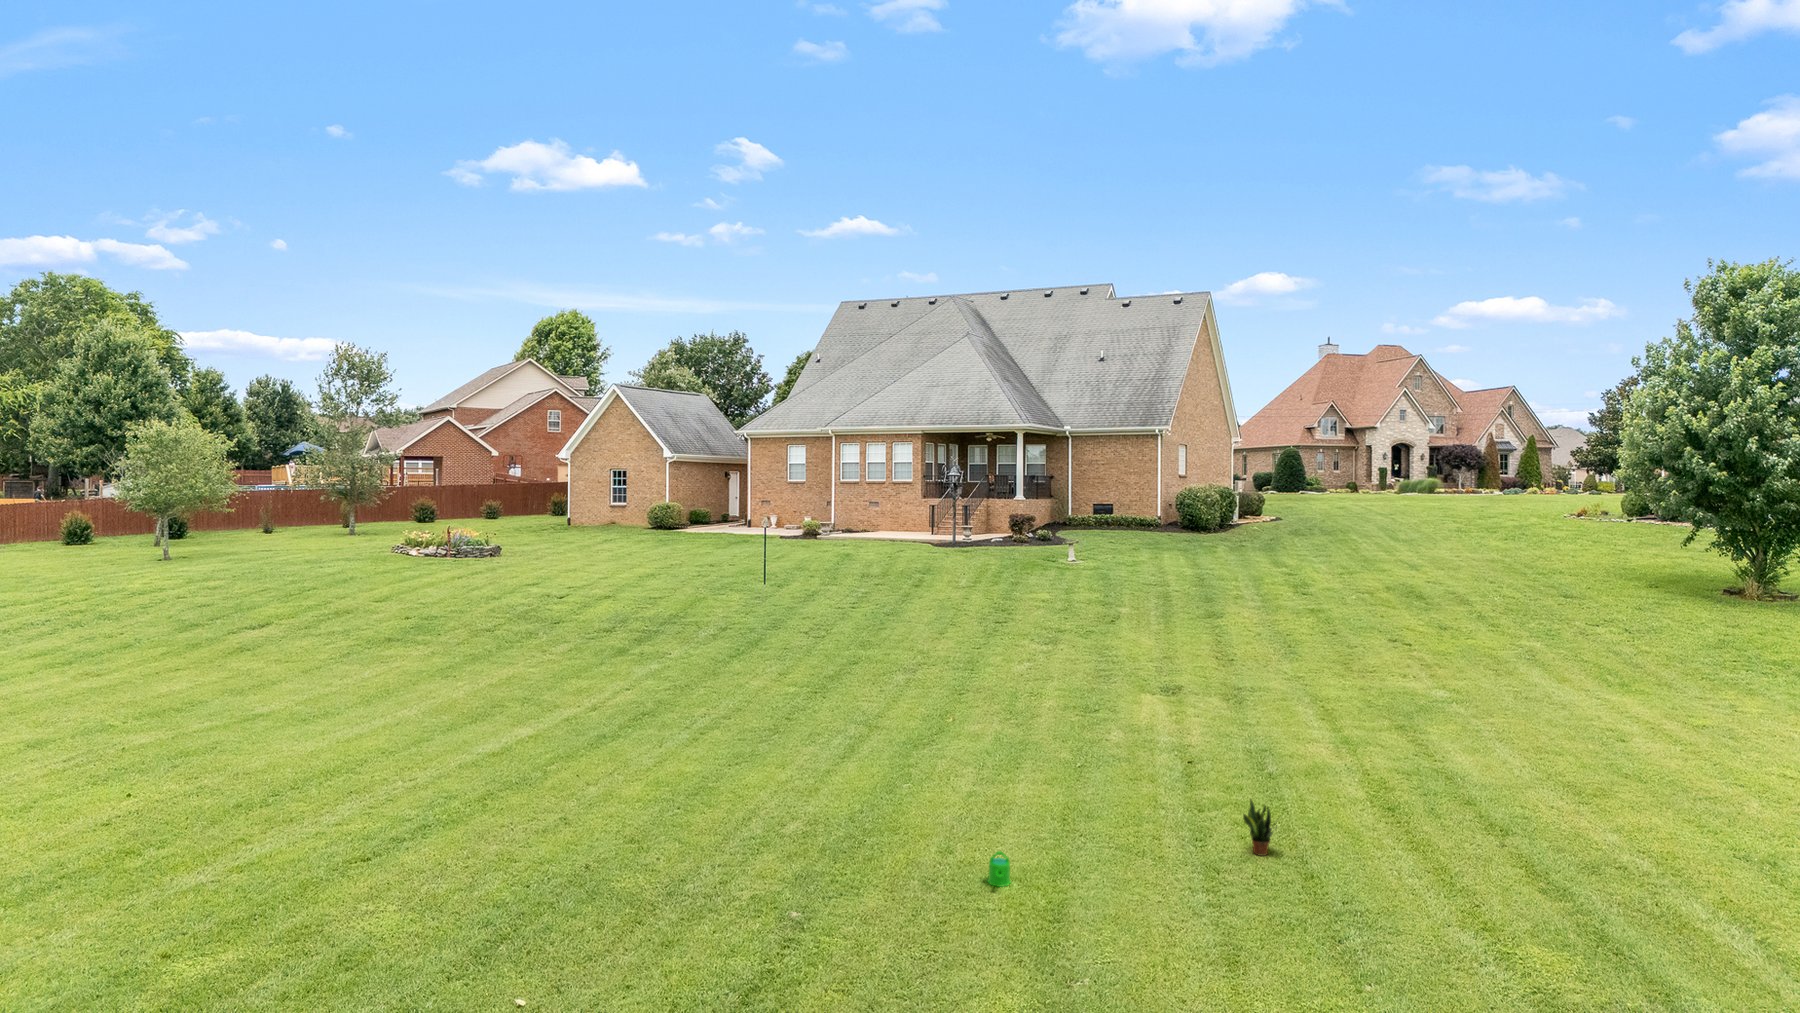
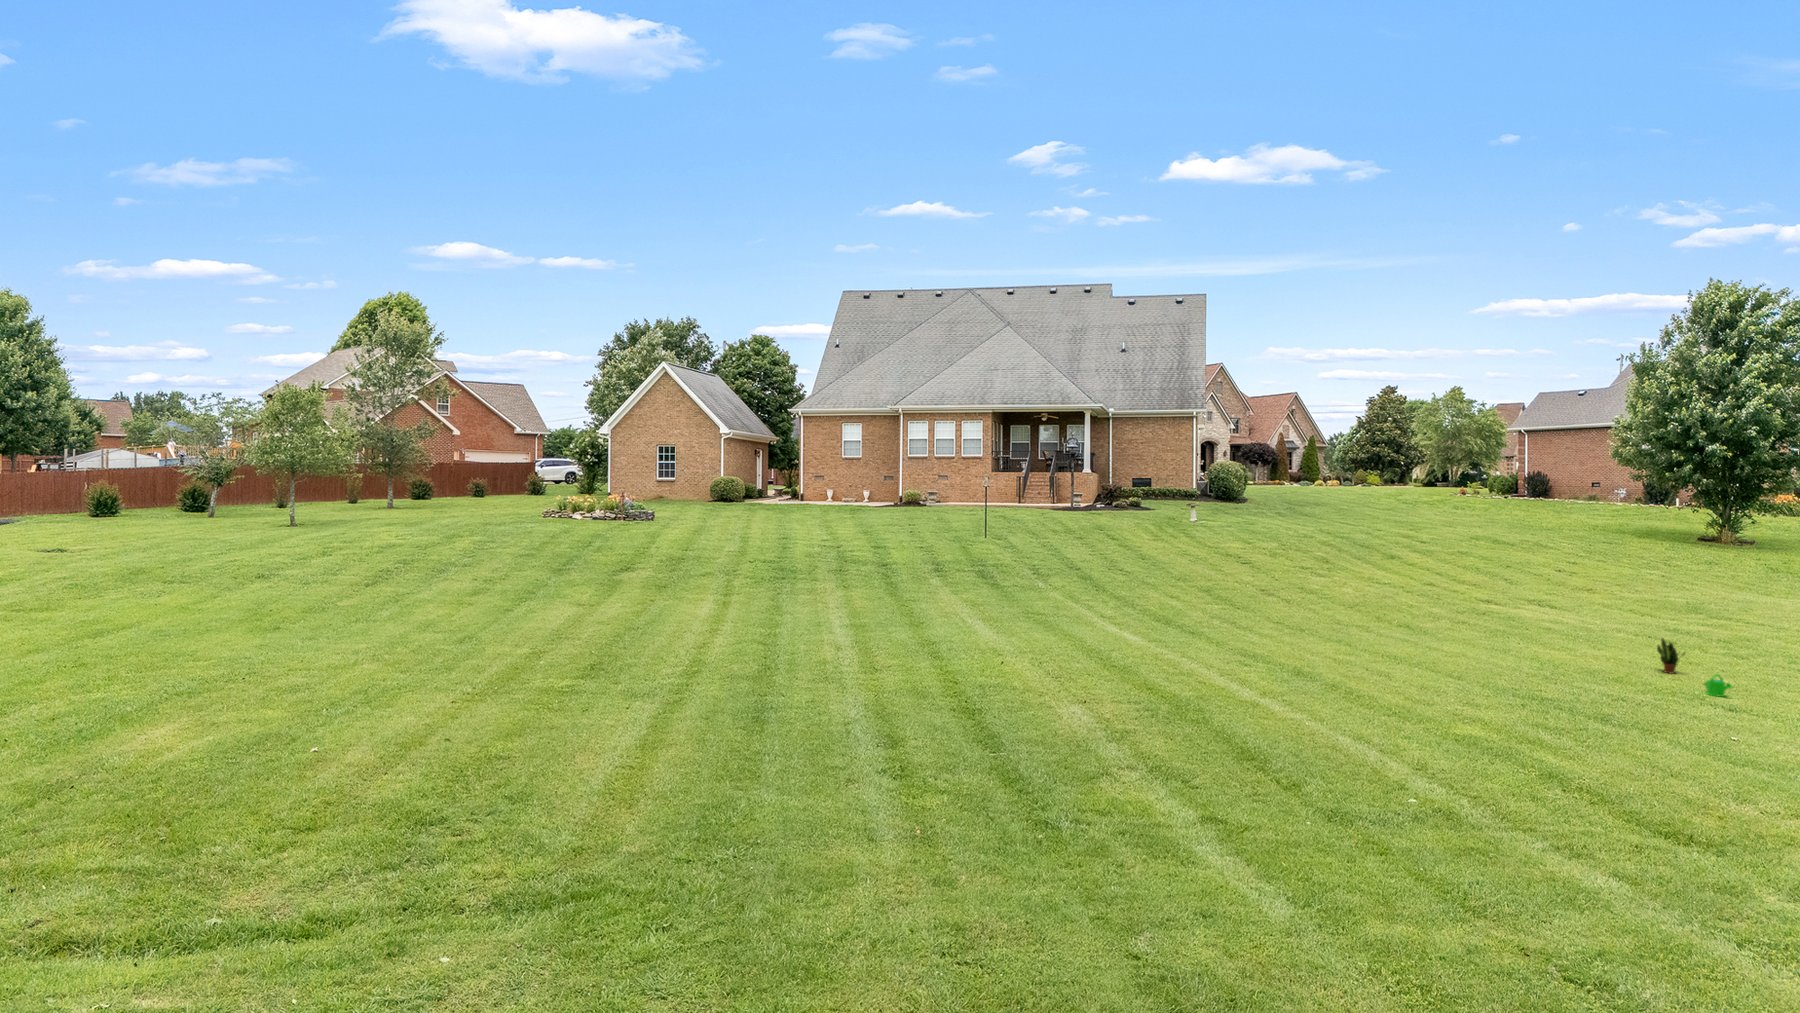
watering can: present [988,851,1011,887] -> present [1704,674,1732,697]

